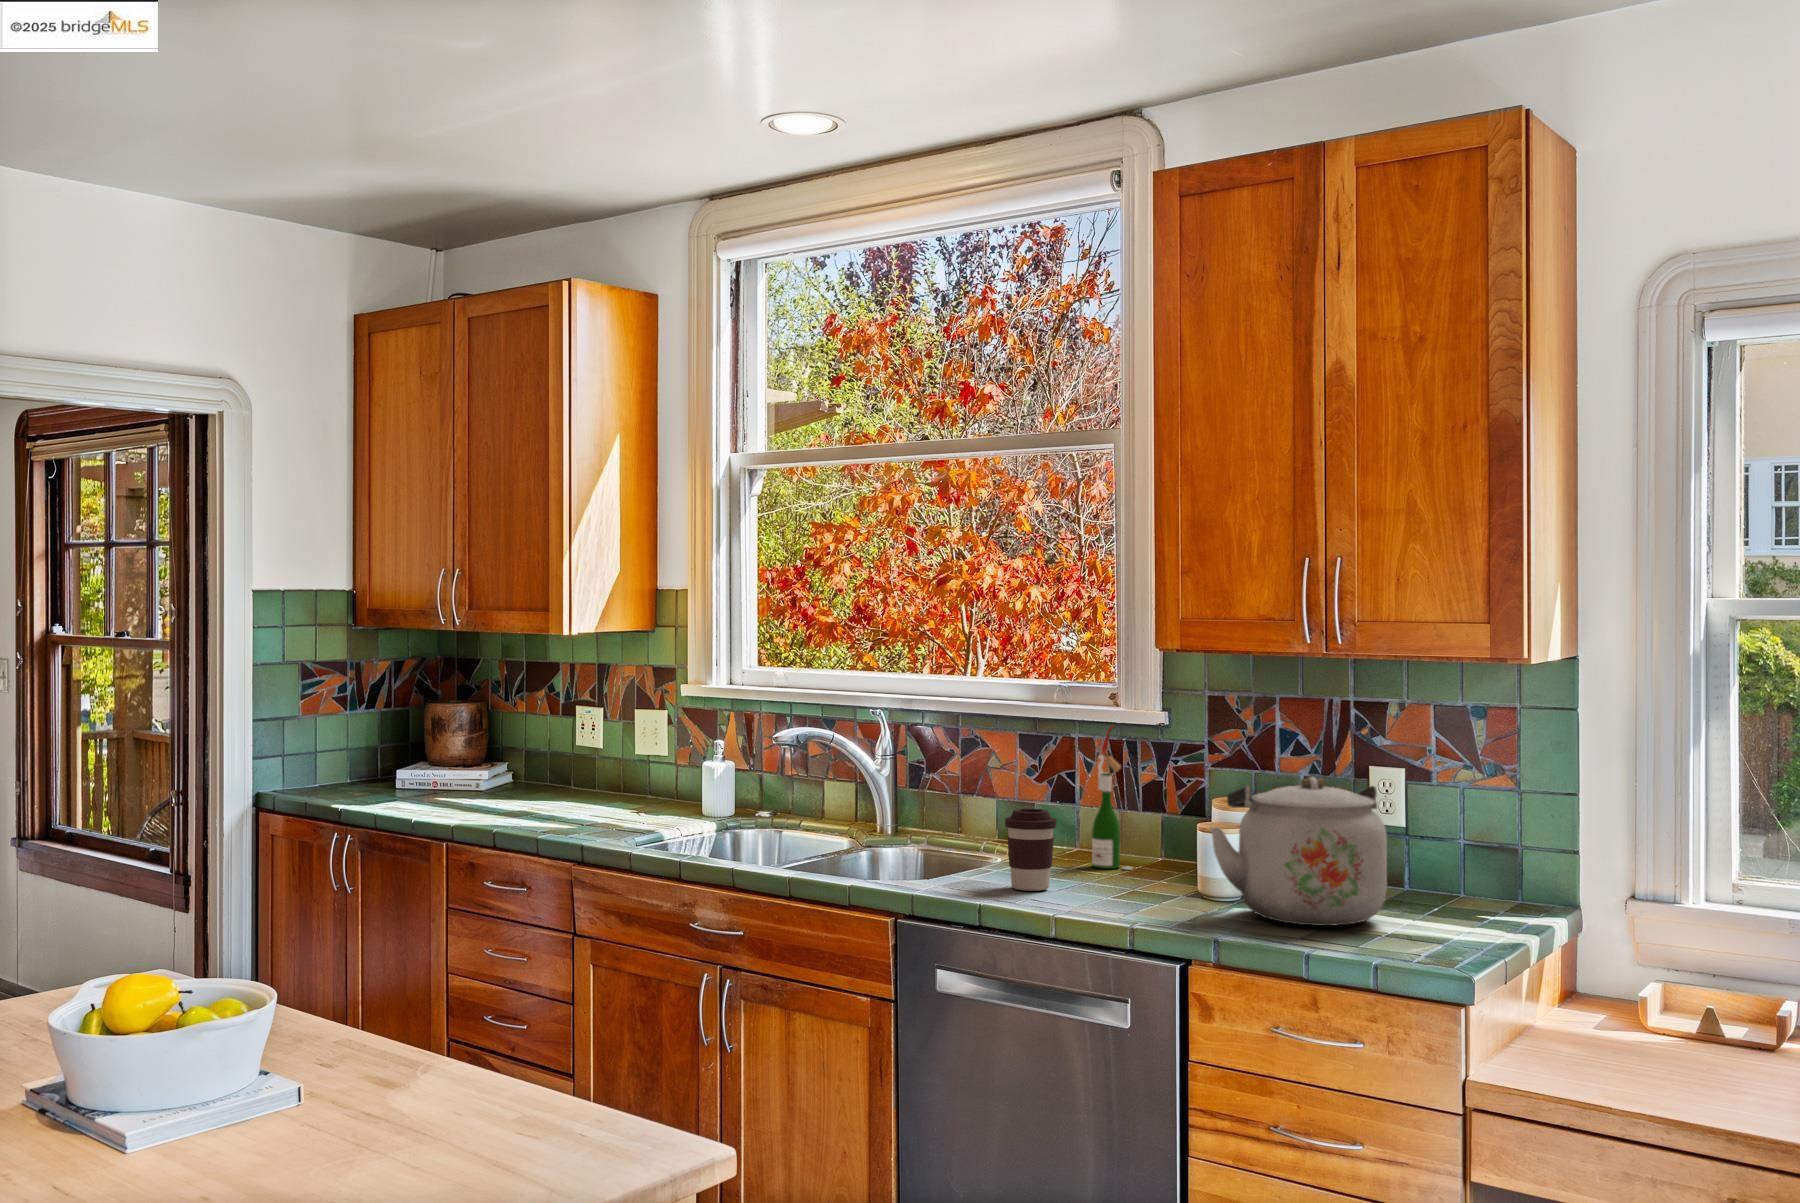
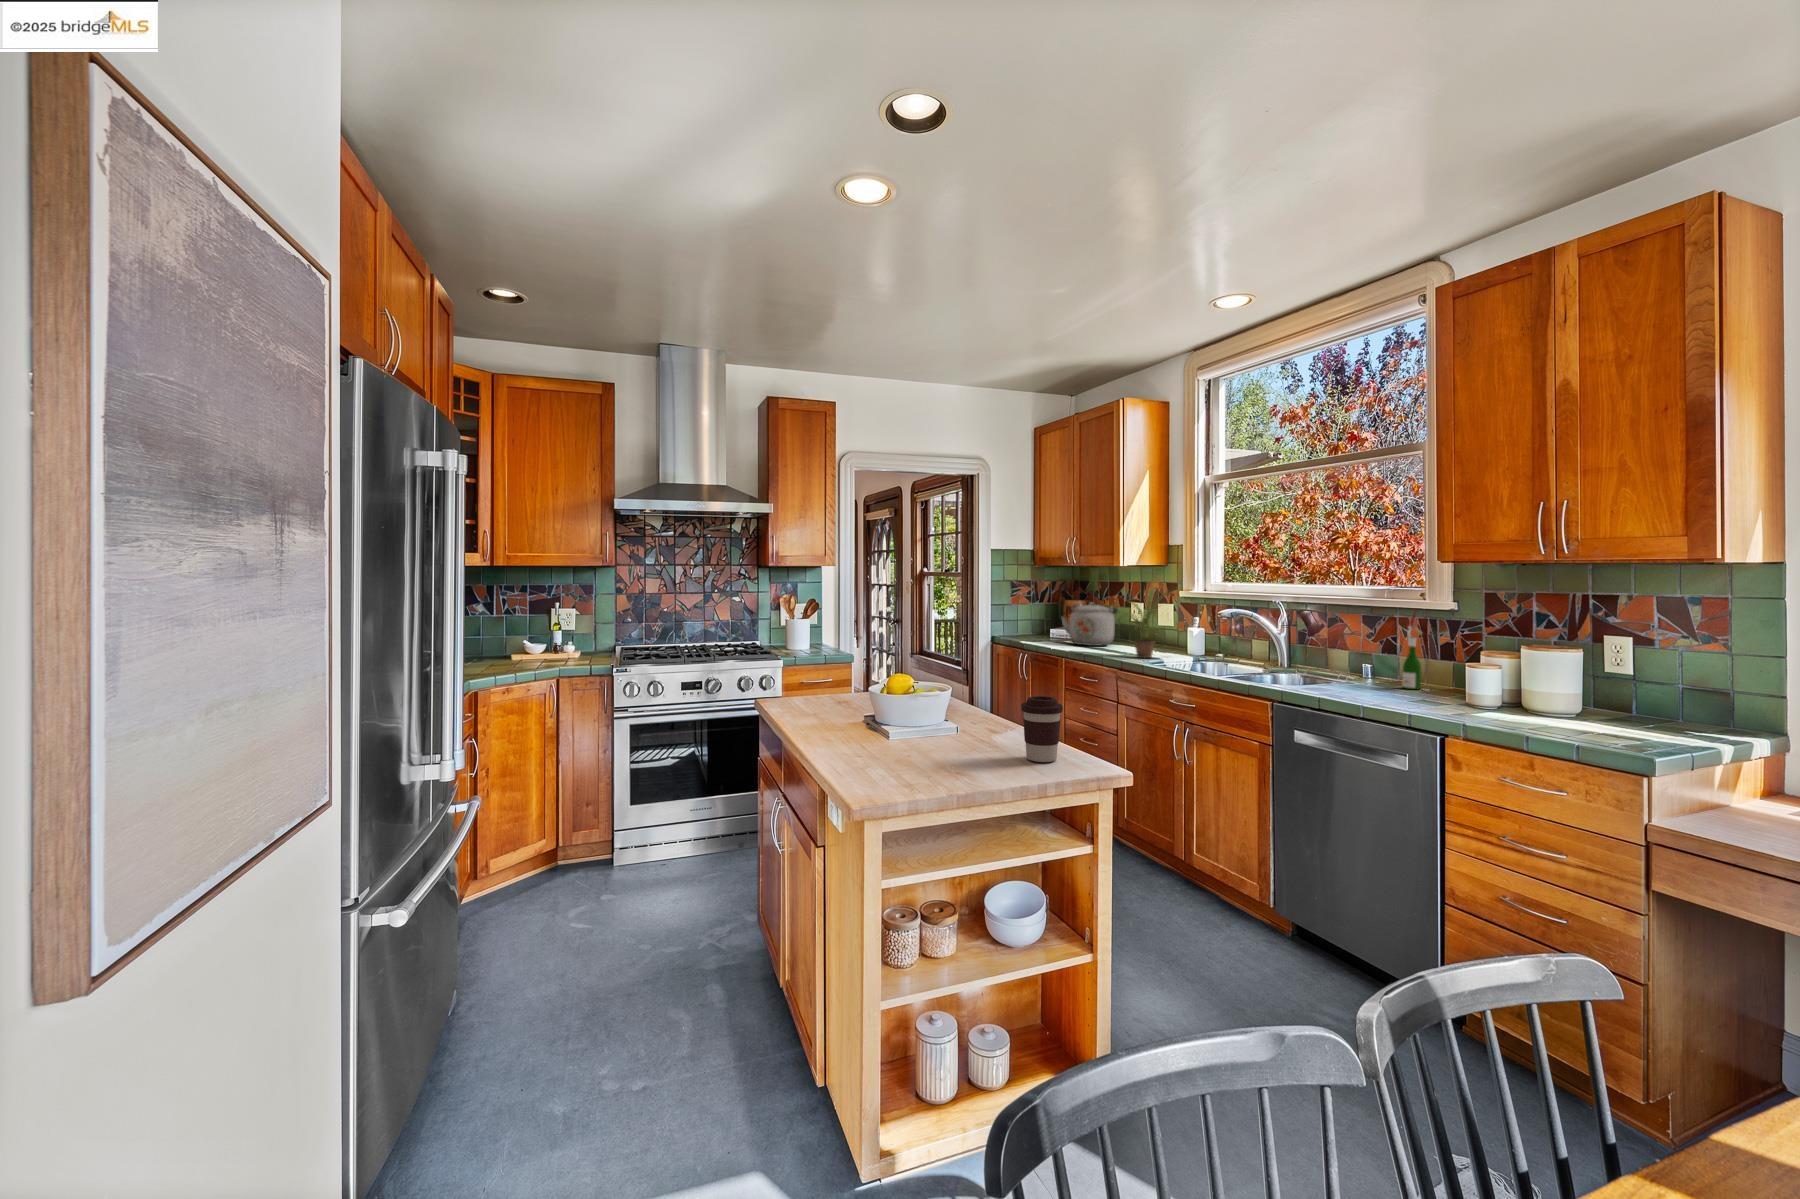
potted plant: none [571,681,690,833] -> present [1124,588,1168,658]
kettle: present [1210,777,1387,926] -> present [1062,602,1118,646]
coffee cup: present [1005,809,1057,891] -> present [1021,696,1063,762]

